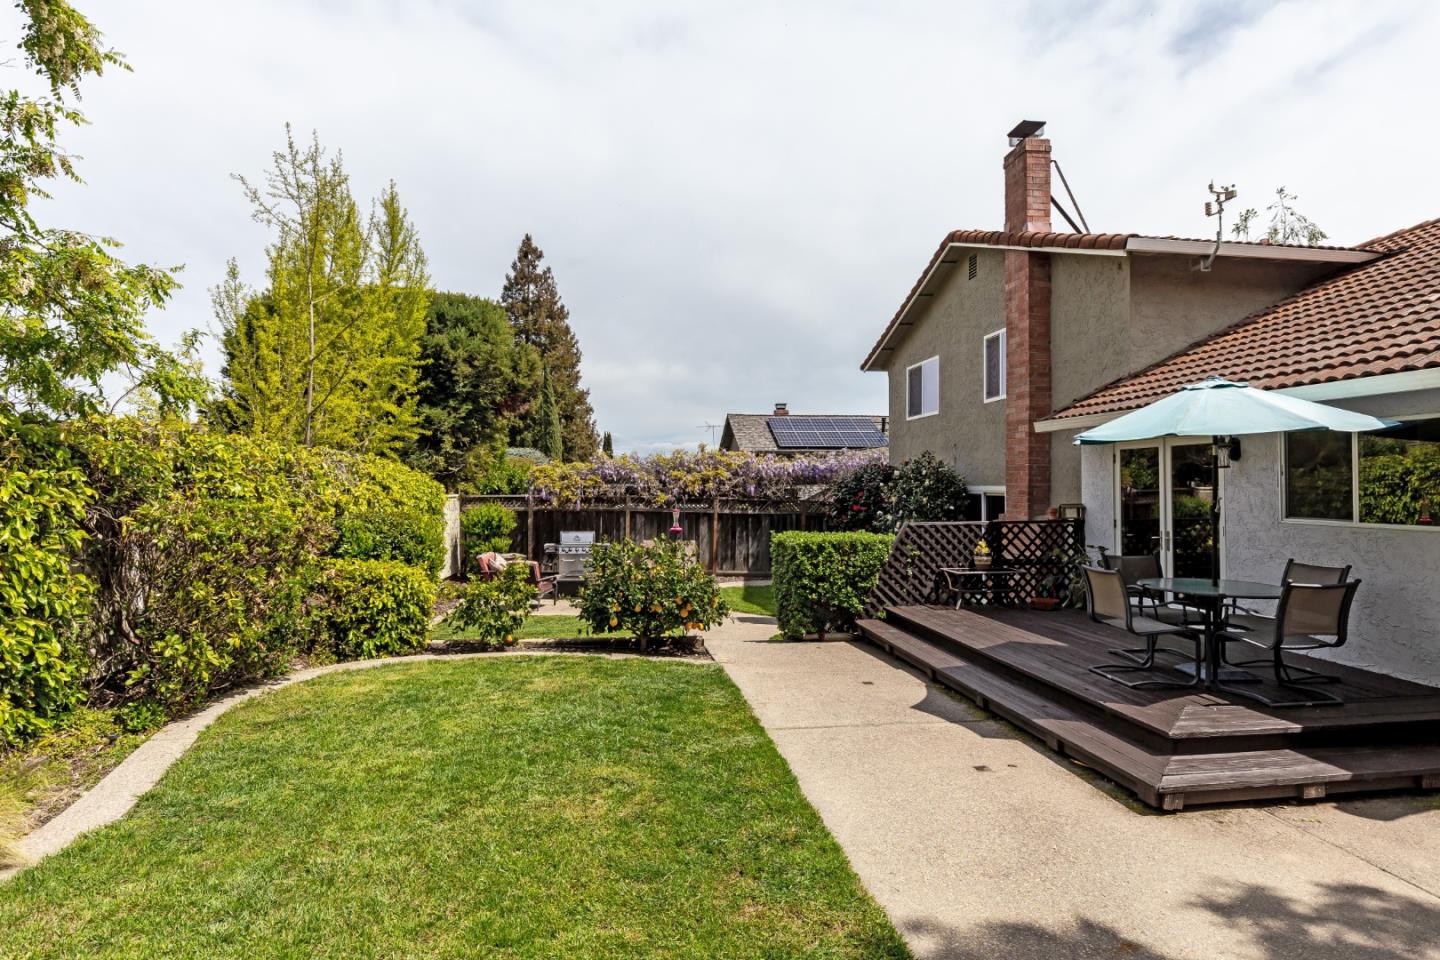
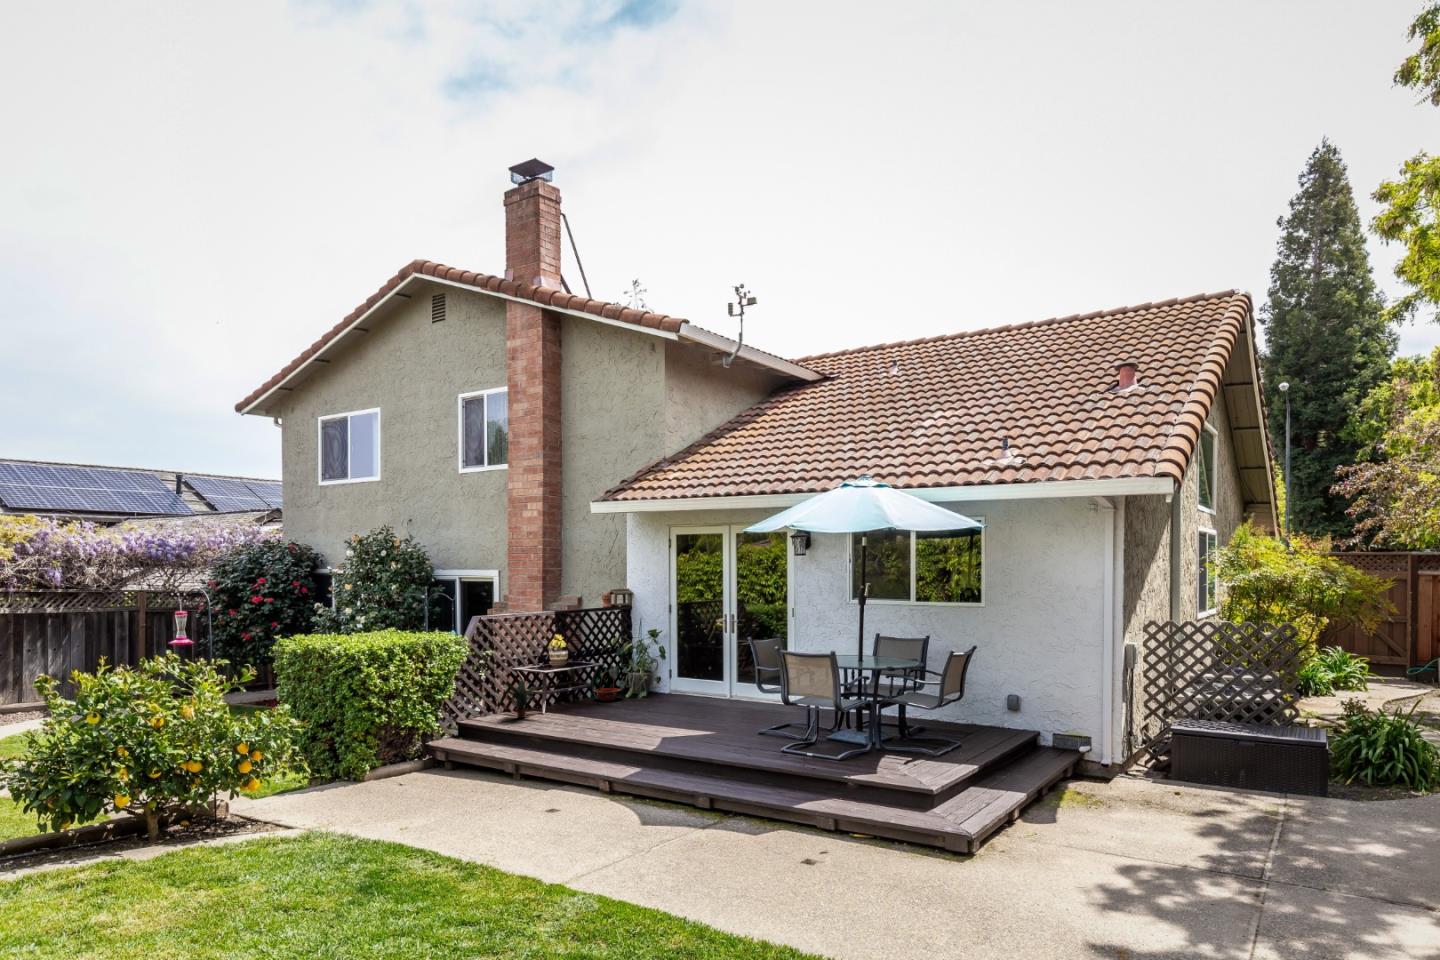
potted plant: present [804,607,833,640] -> present [501,681,536,718]

